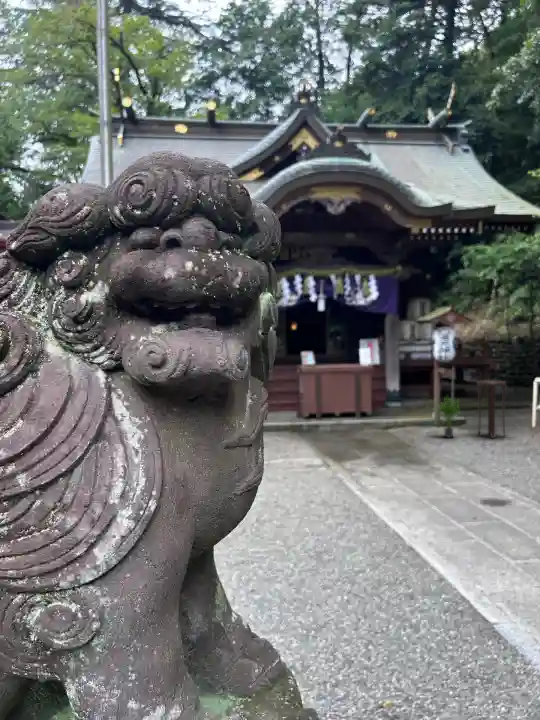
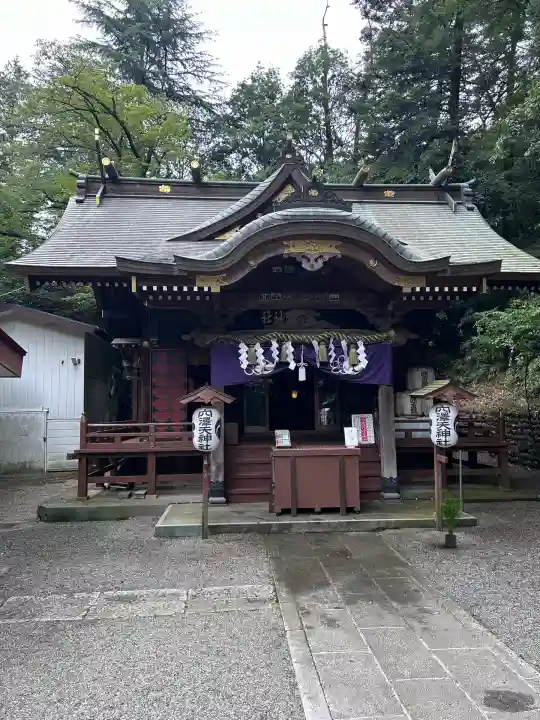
stool: present [478,380,506,438] -> none [486,473,524,550]

